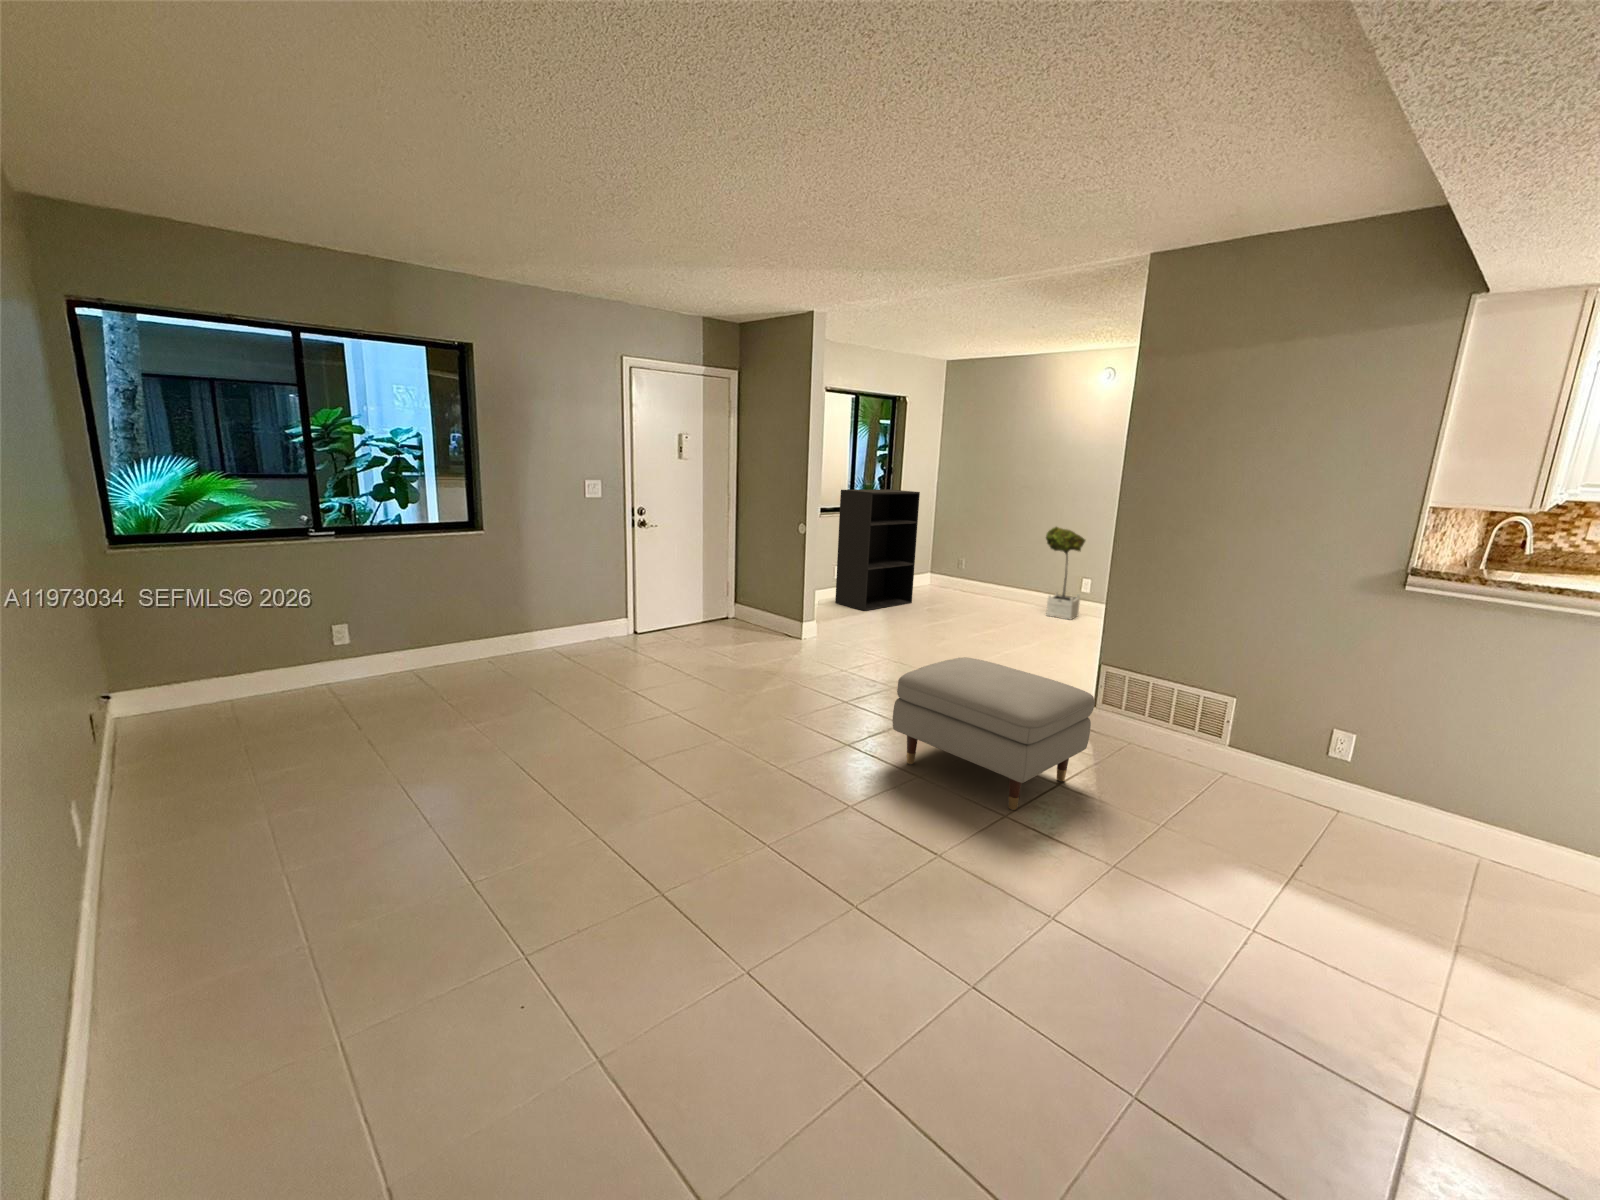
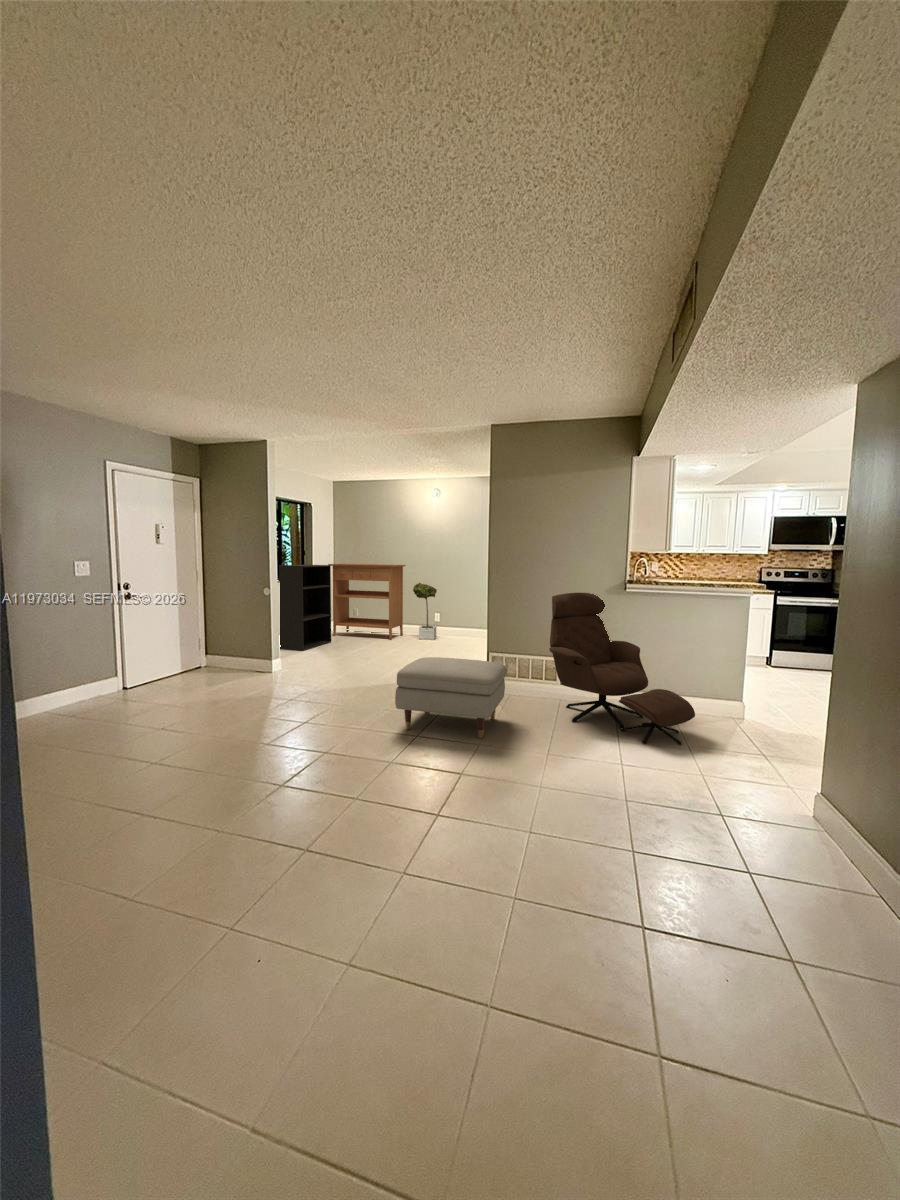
console table: none [922,489,1041,611] -> present [328,564,406,640]
lounge chair: none [1194,581,1517,949] -> present [549,593,695,745]

